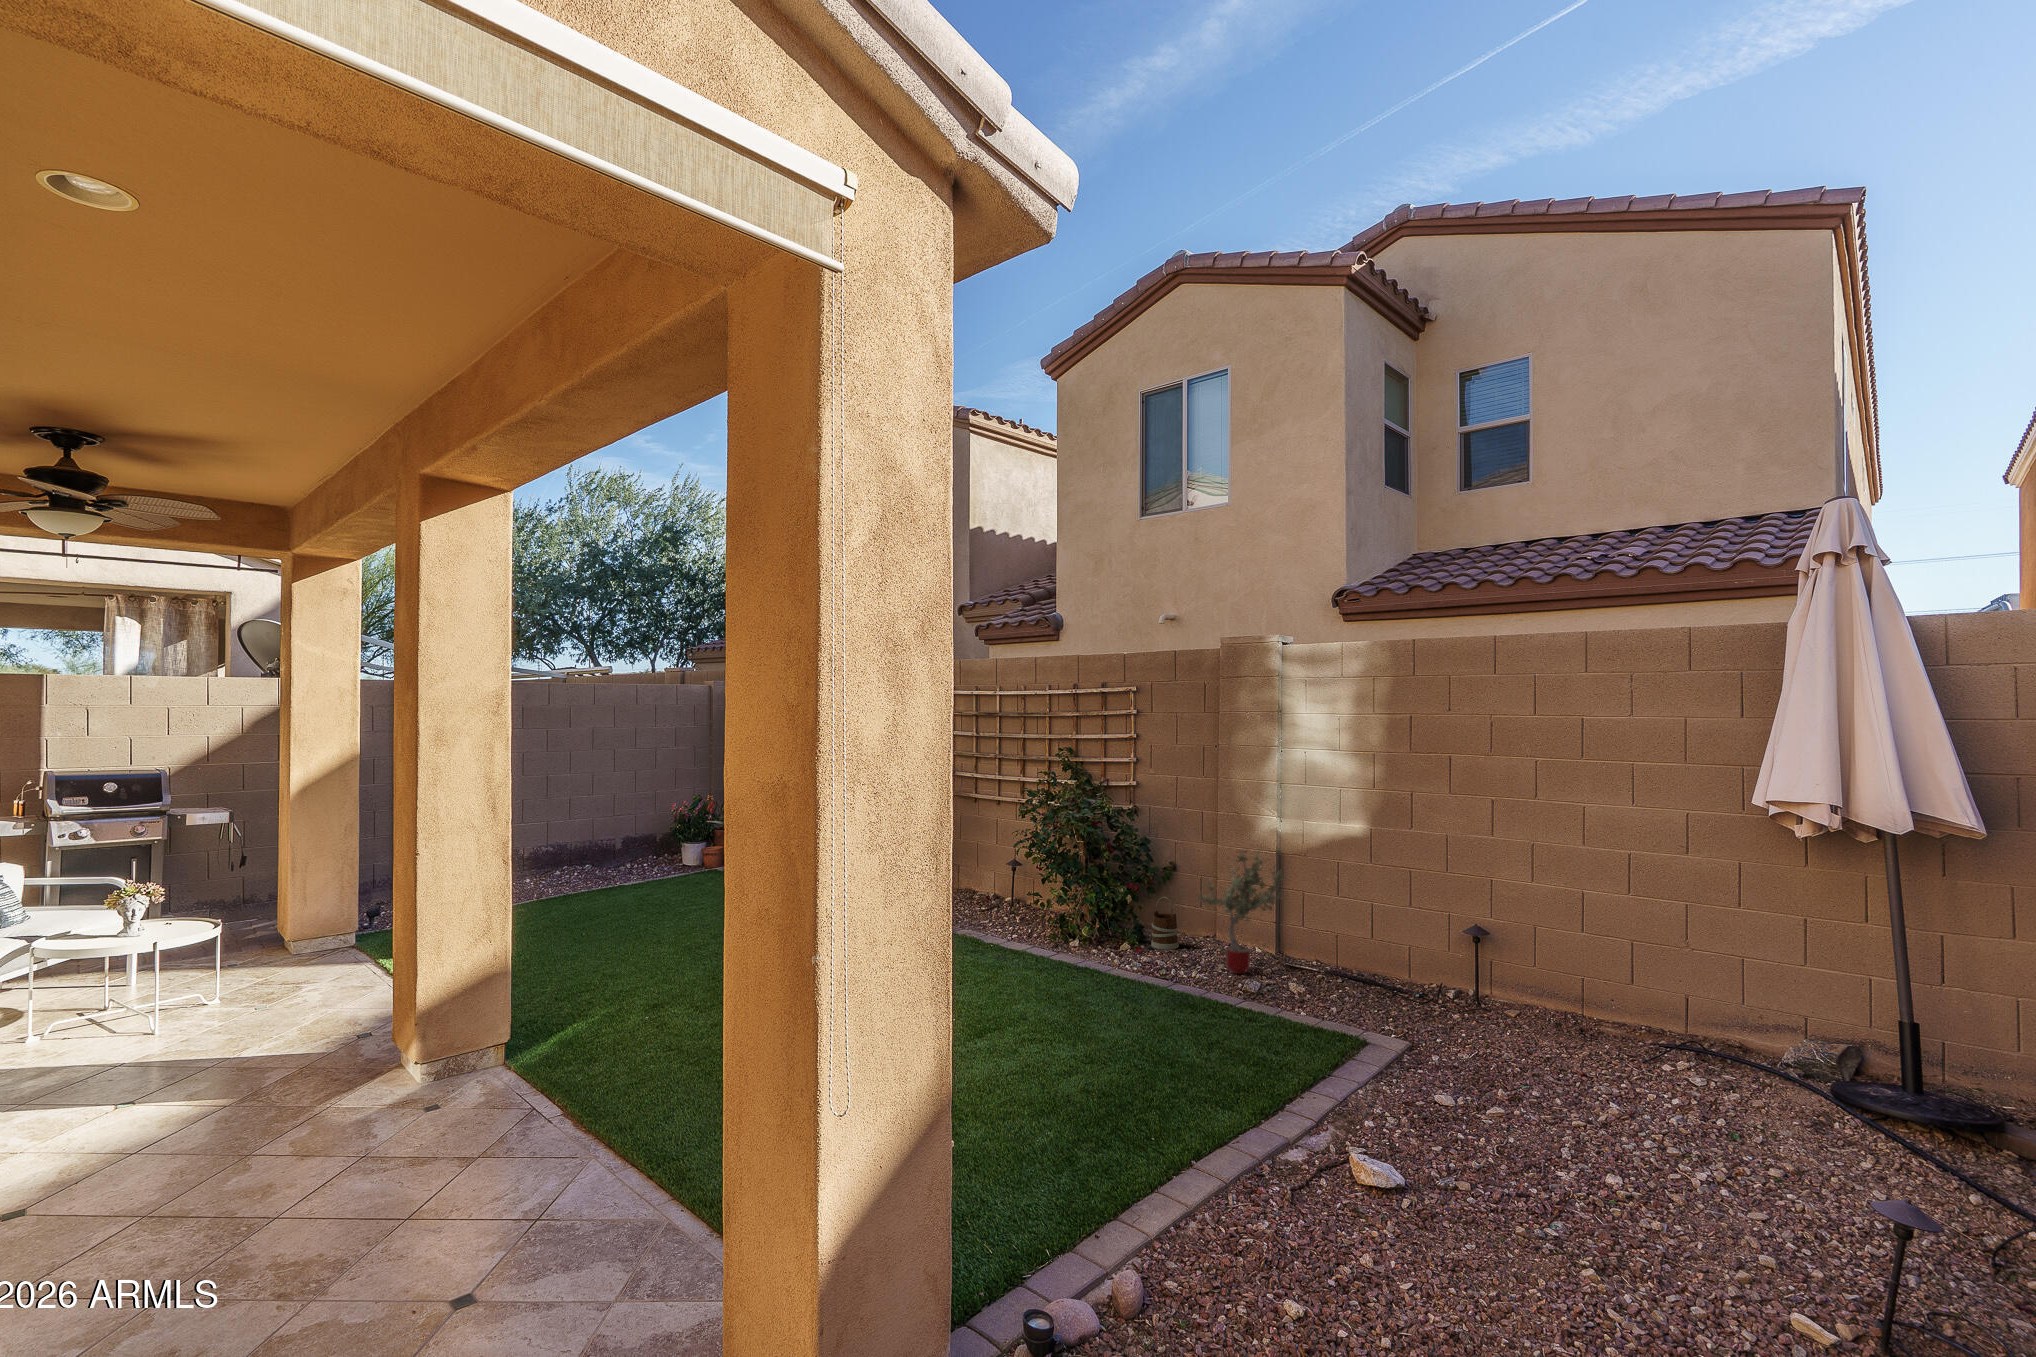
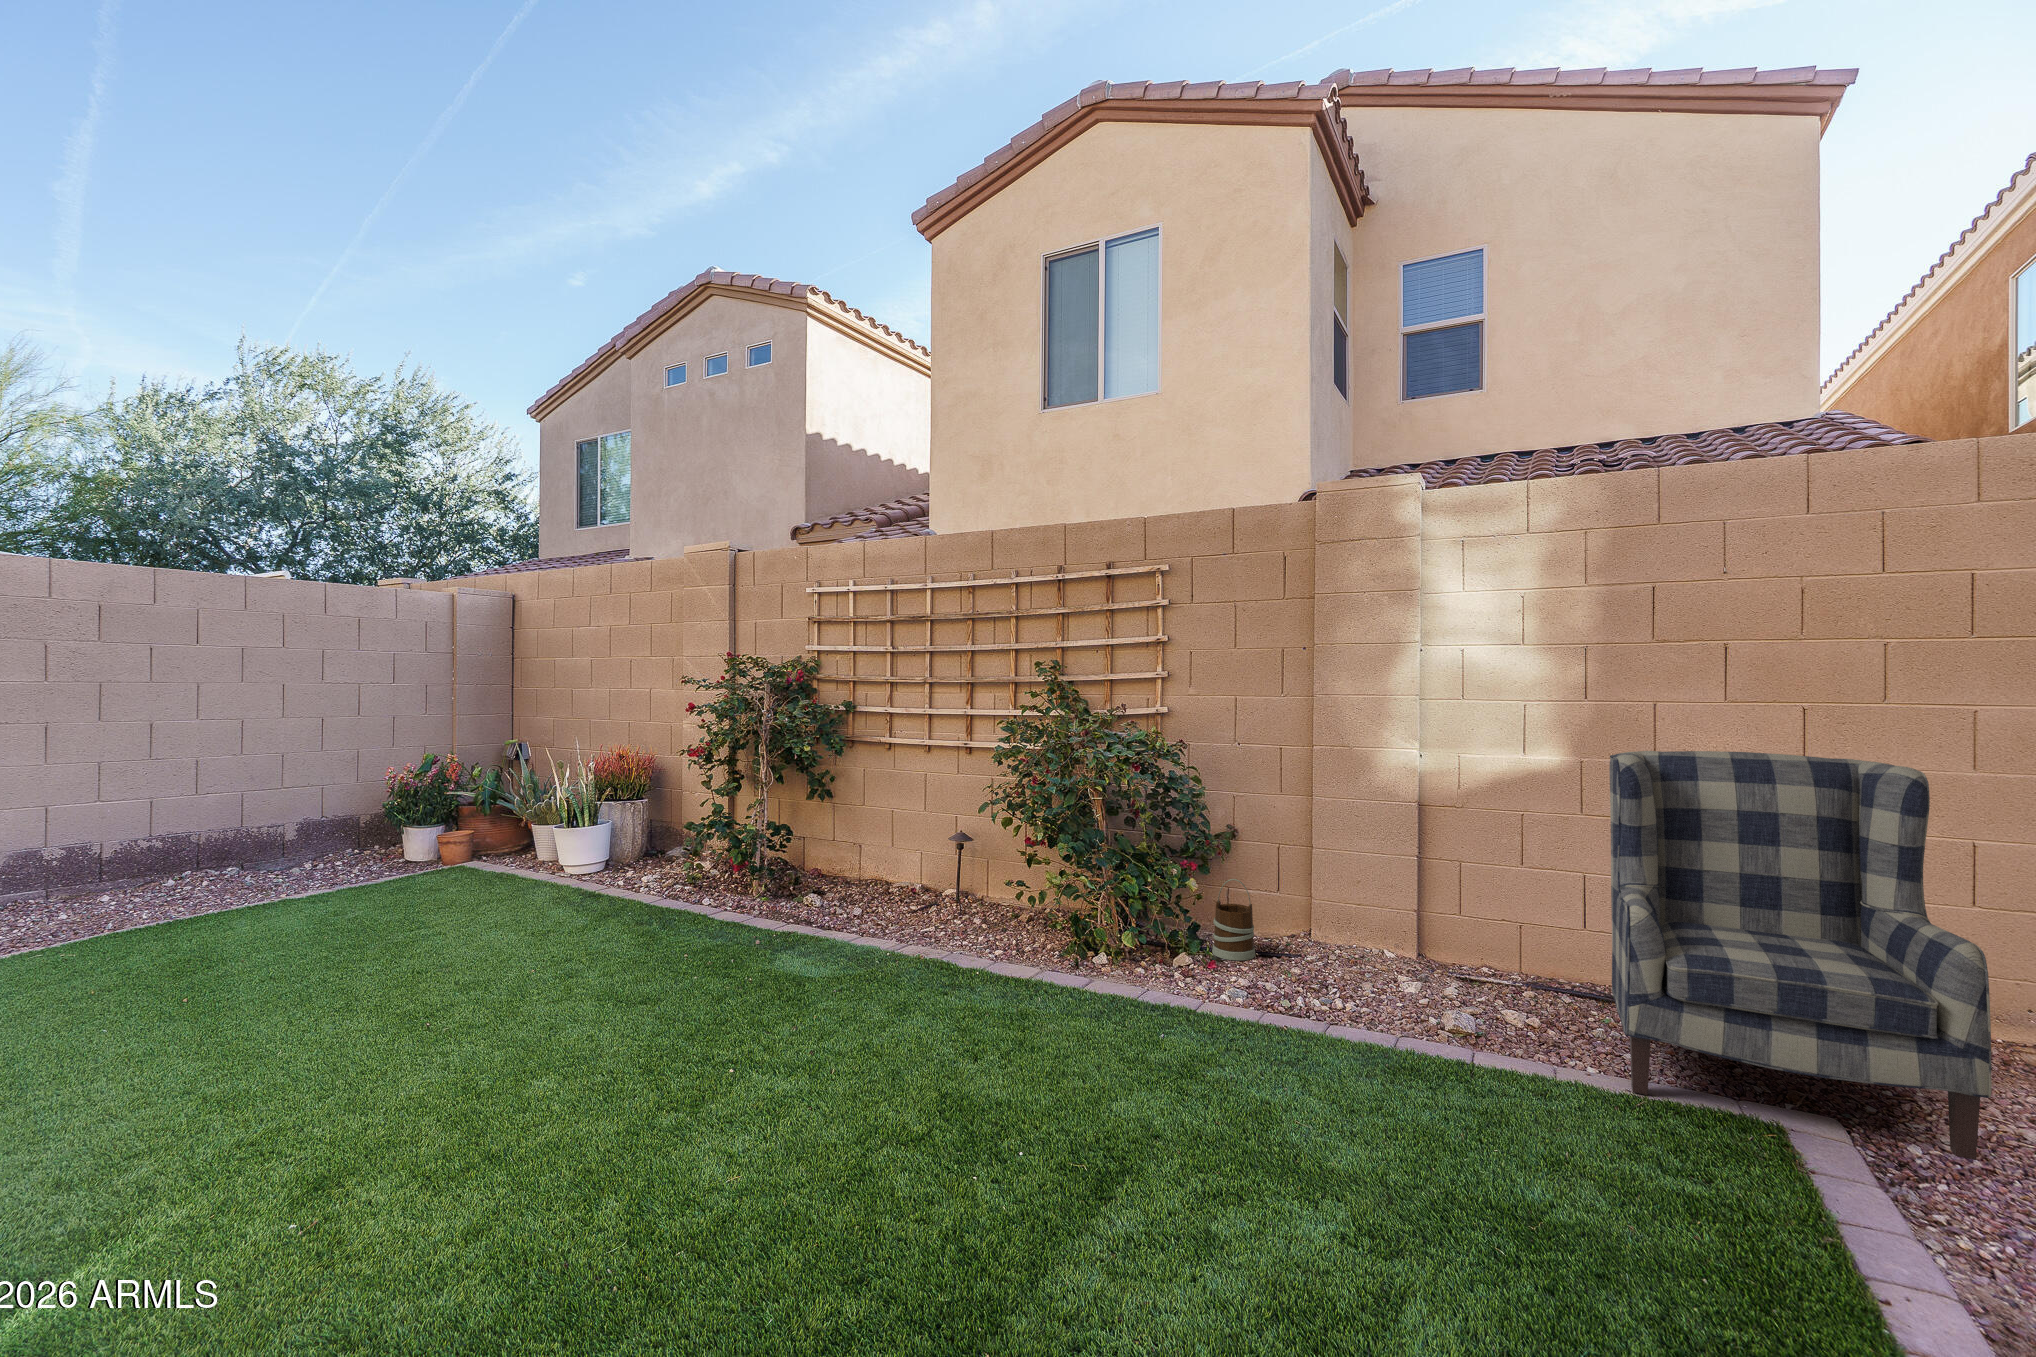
chair: none [1312,824,1514,1063] -> present [1609,751,1992,1160]
potted tree: present [1198,850,1283,974] -> none [1306,800,1478,998]

